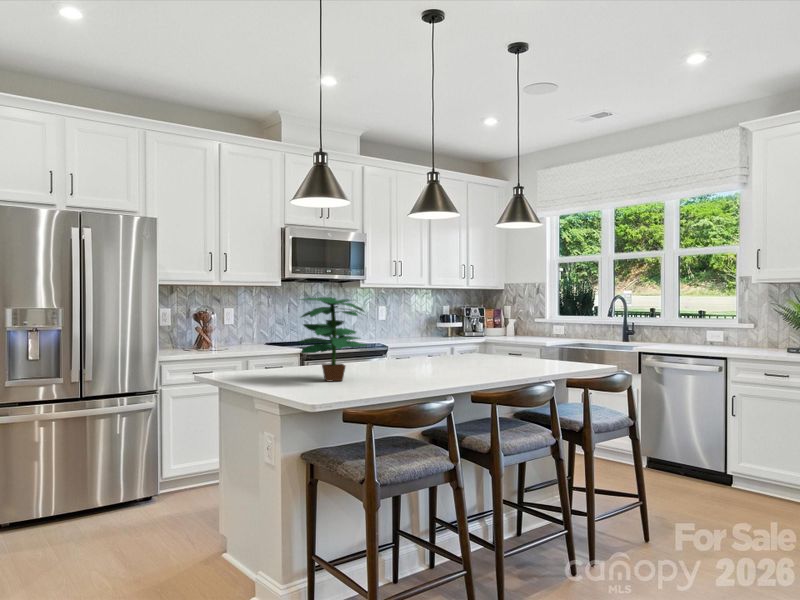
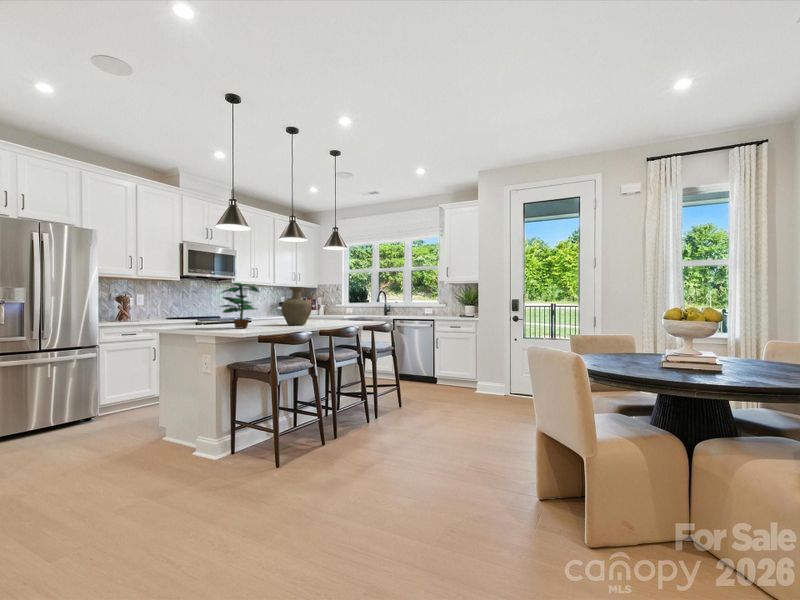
vase: none [412,302,465,372] -> present [281,287,311,325]

